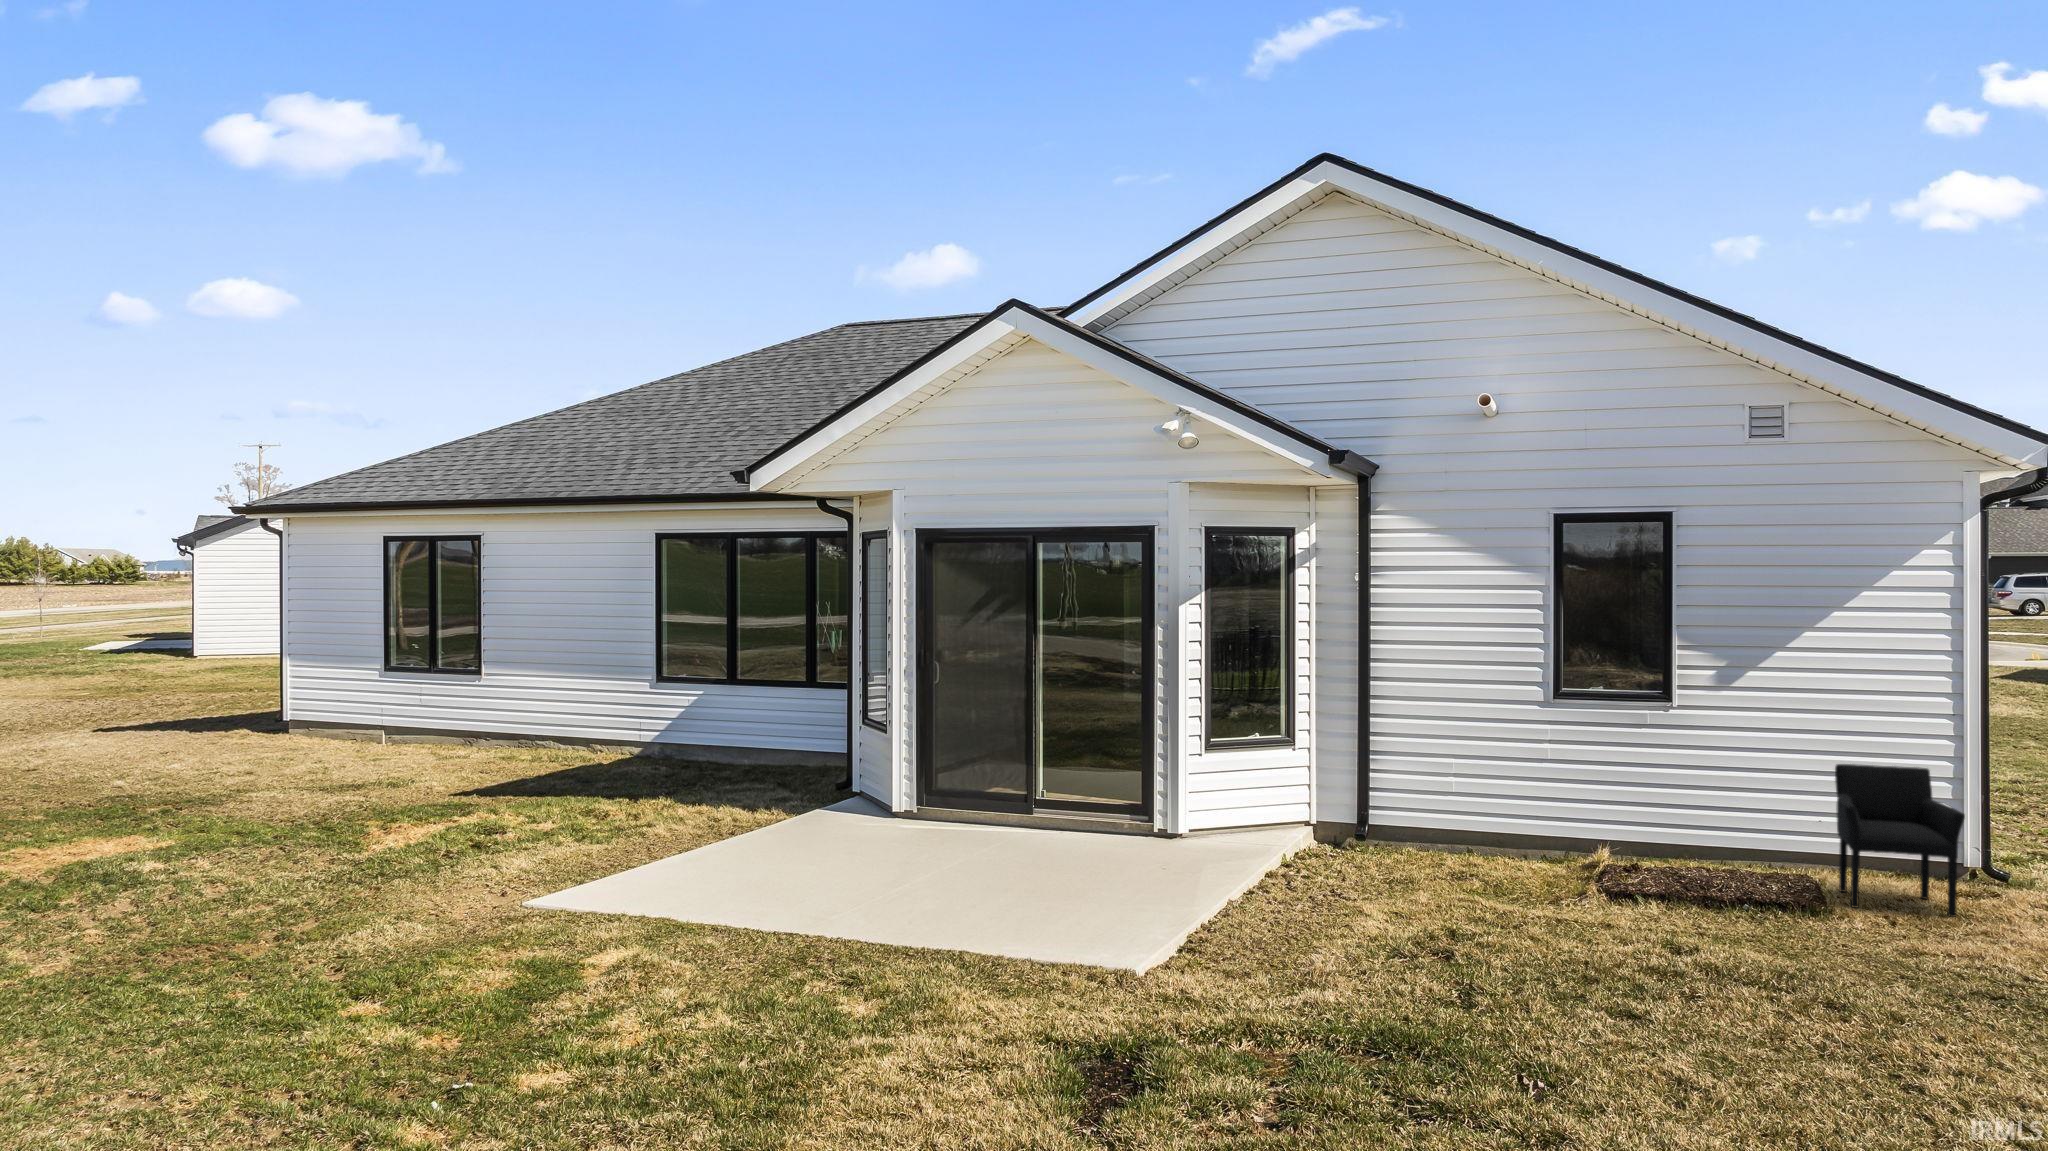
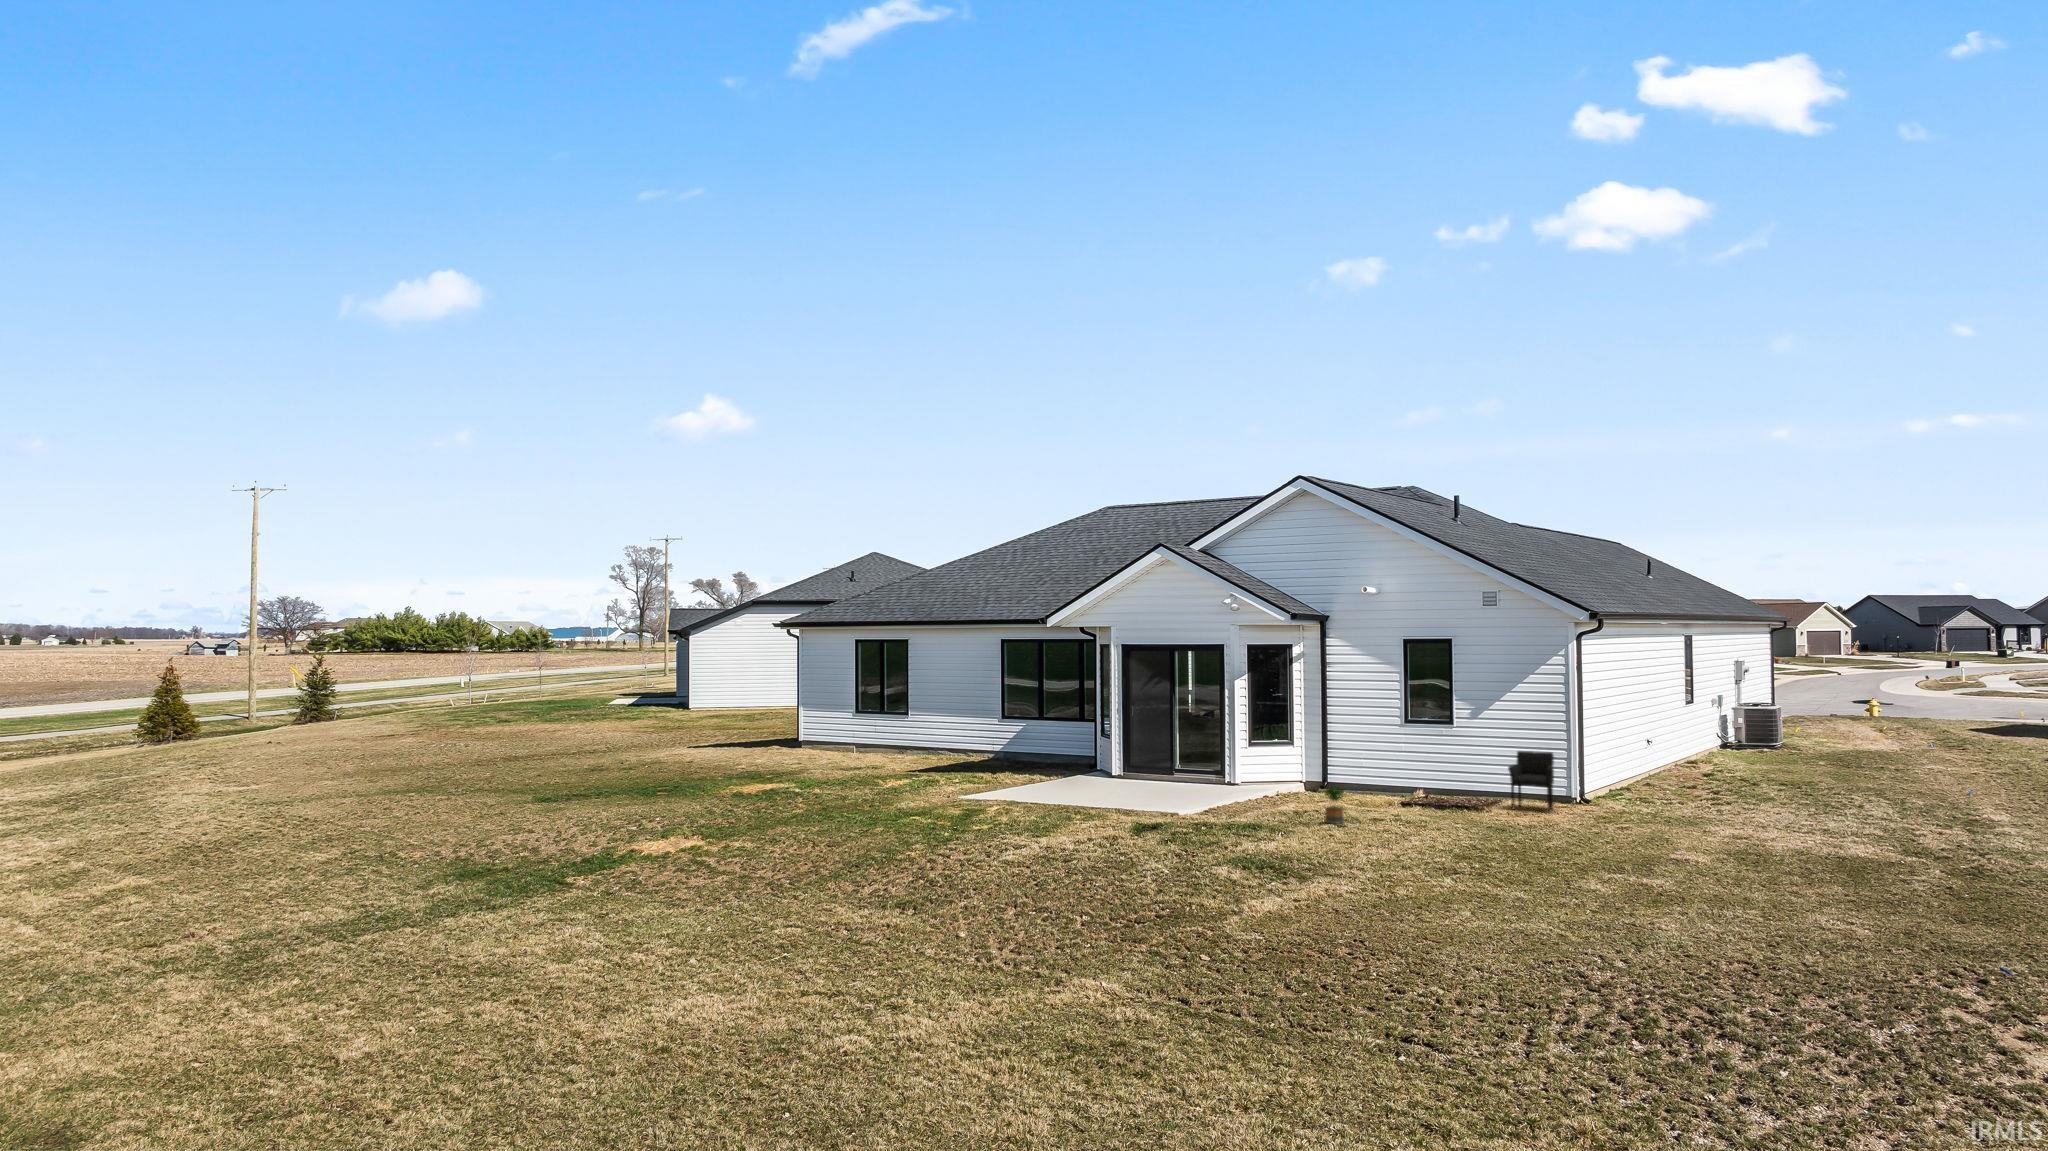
potted tree: none [1519,907,1591,1020] -> present [1325,788,1346,824]

